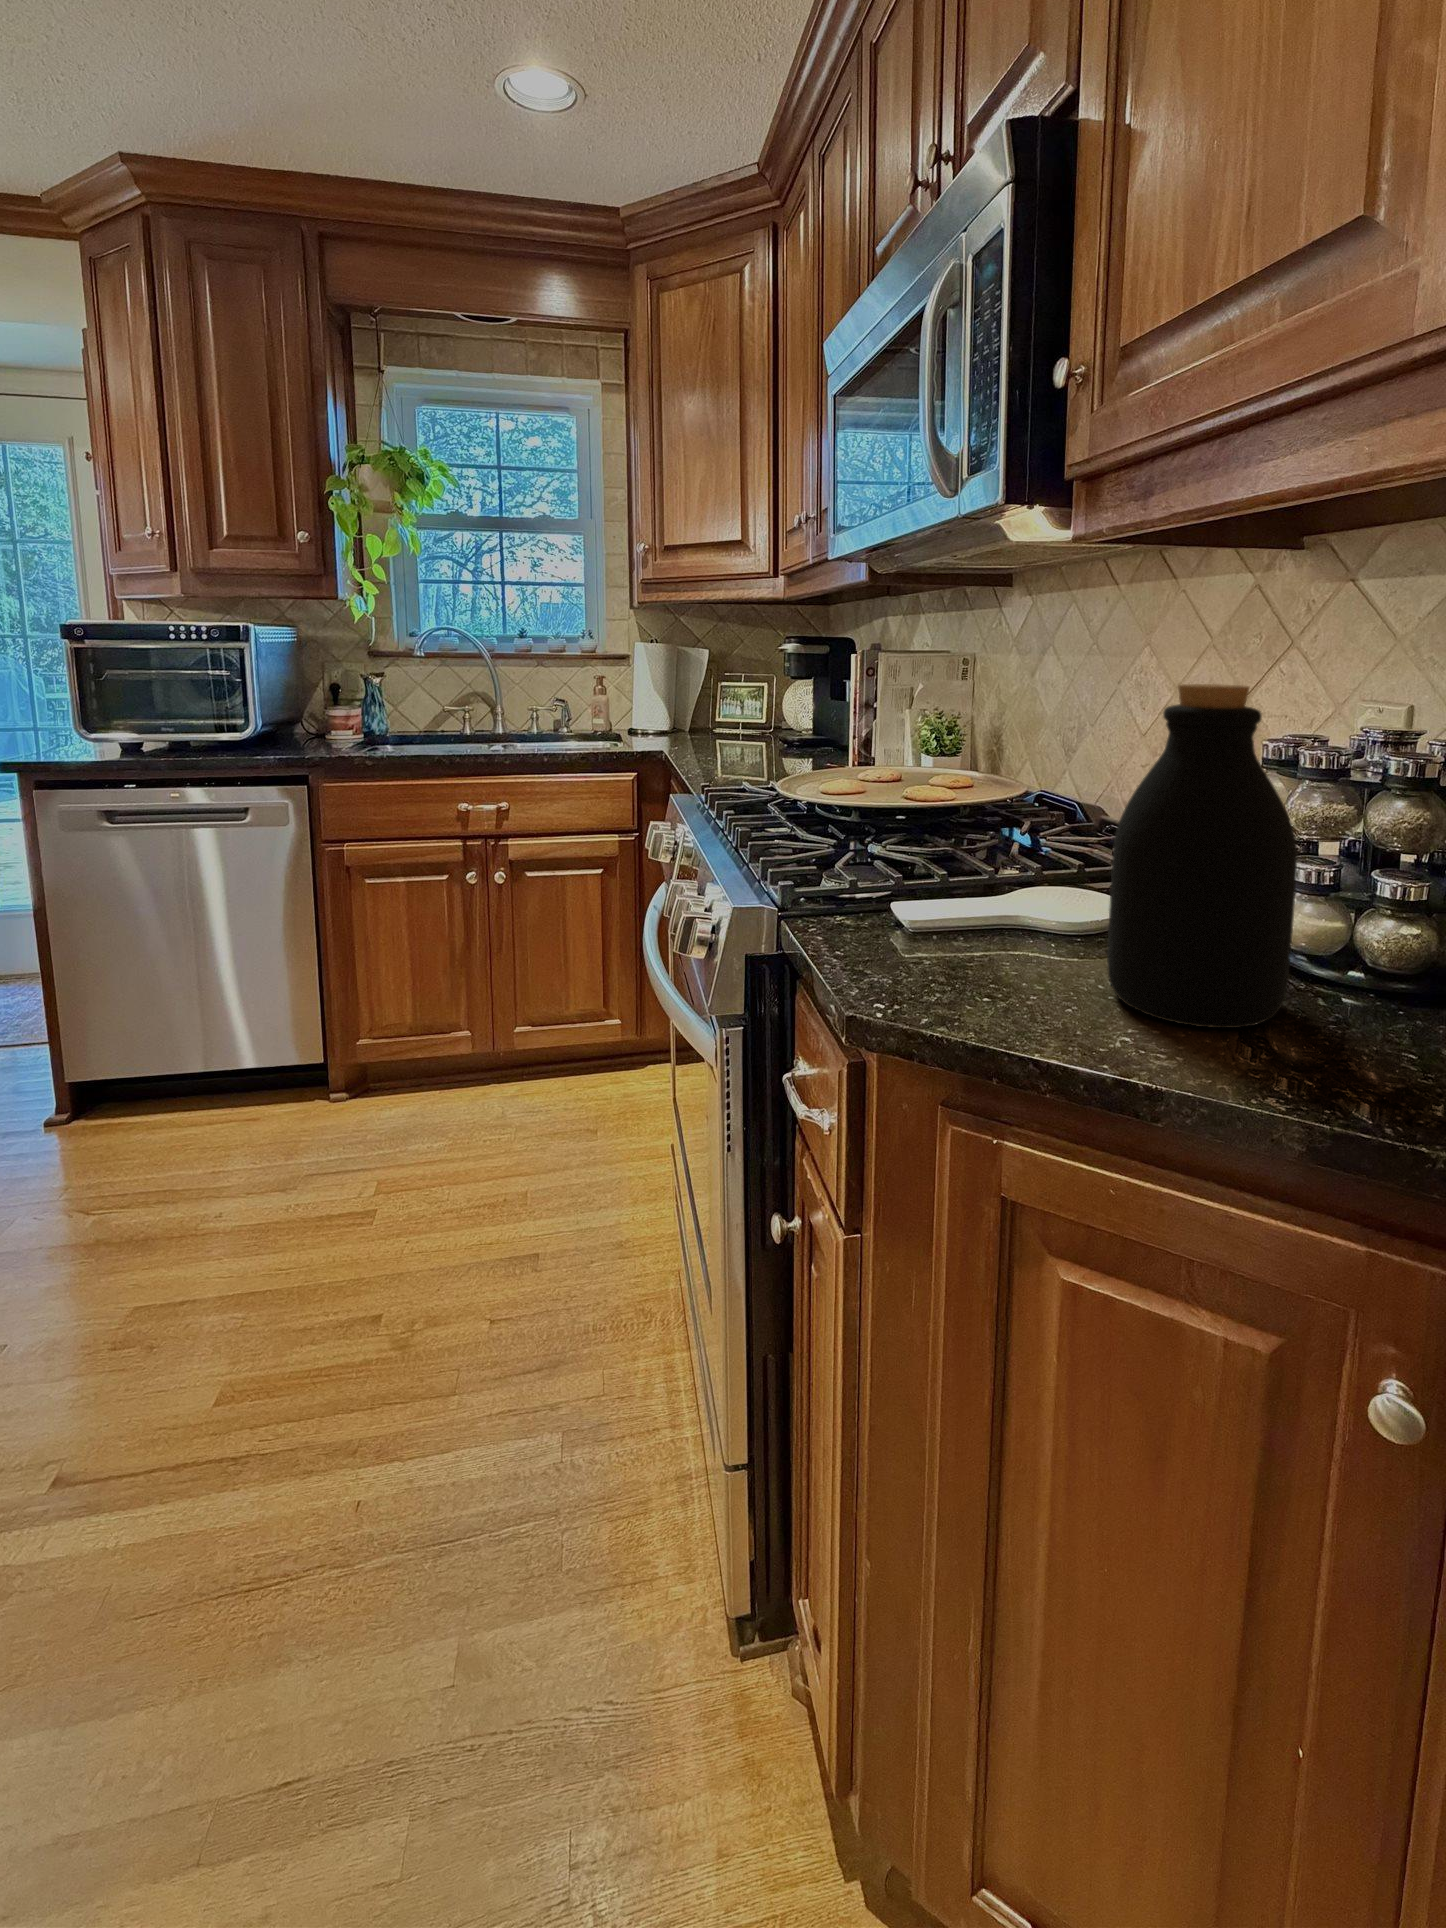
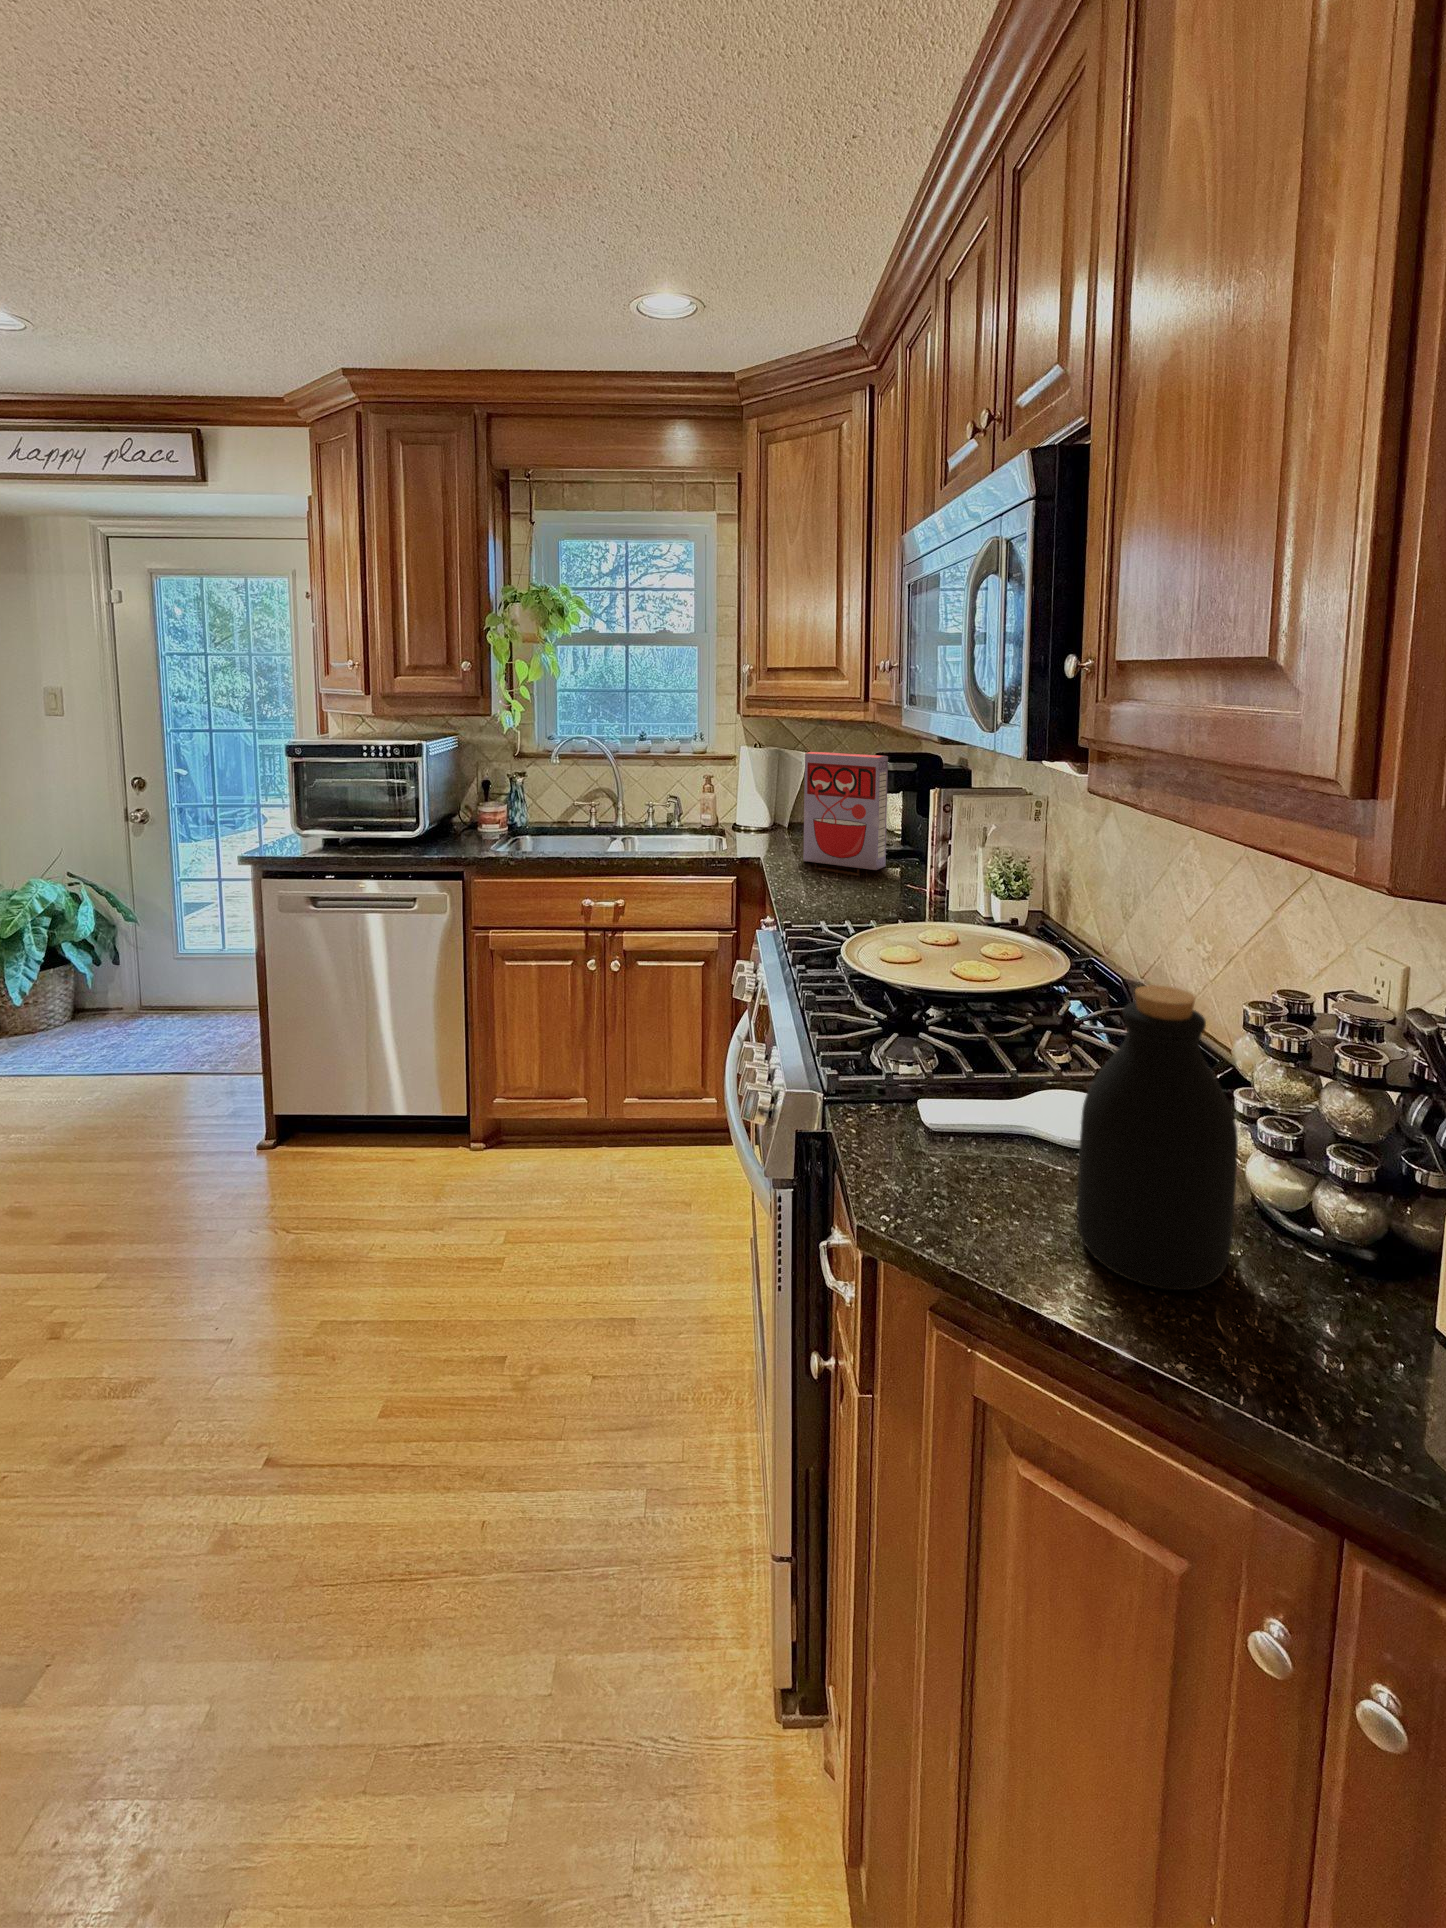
cereal box: none [711,630,803,756] -> present [803,752,888,870]

